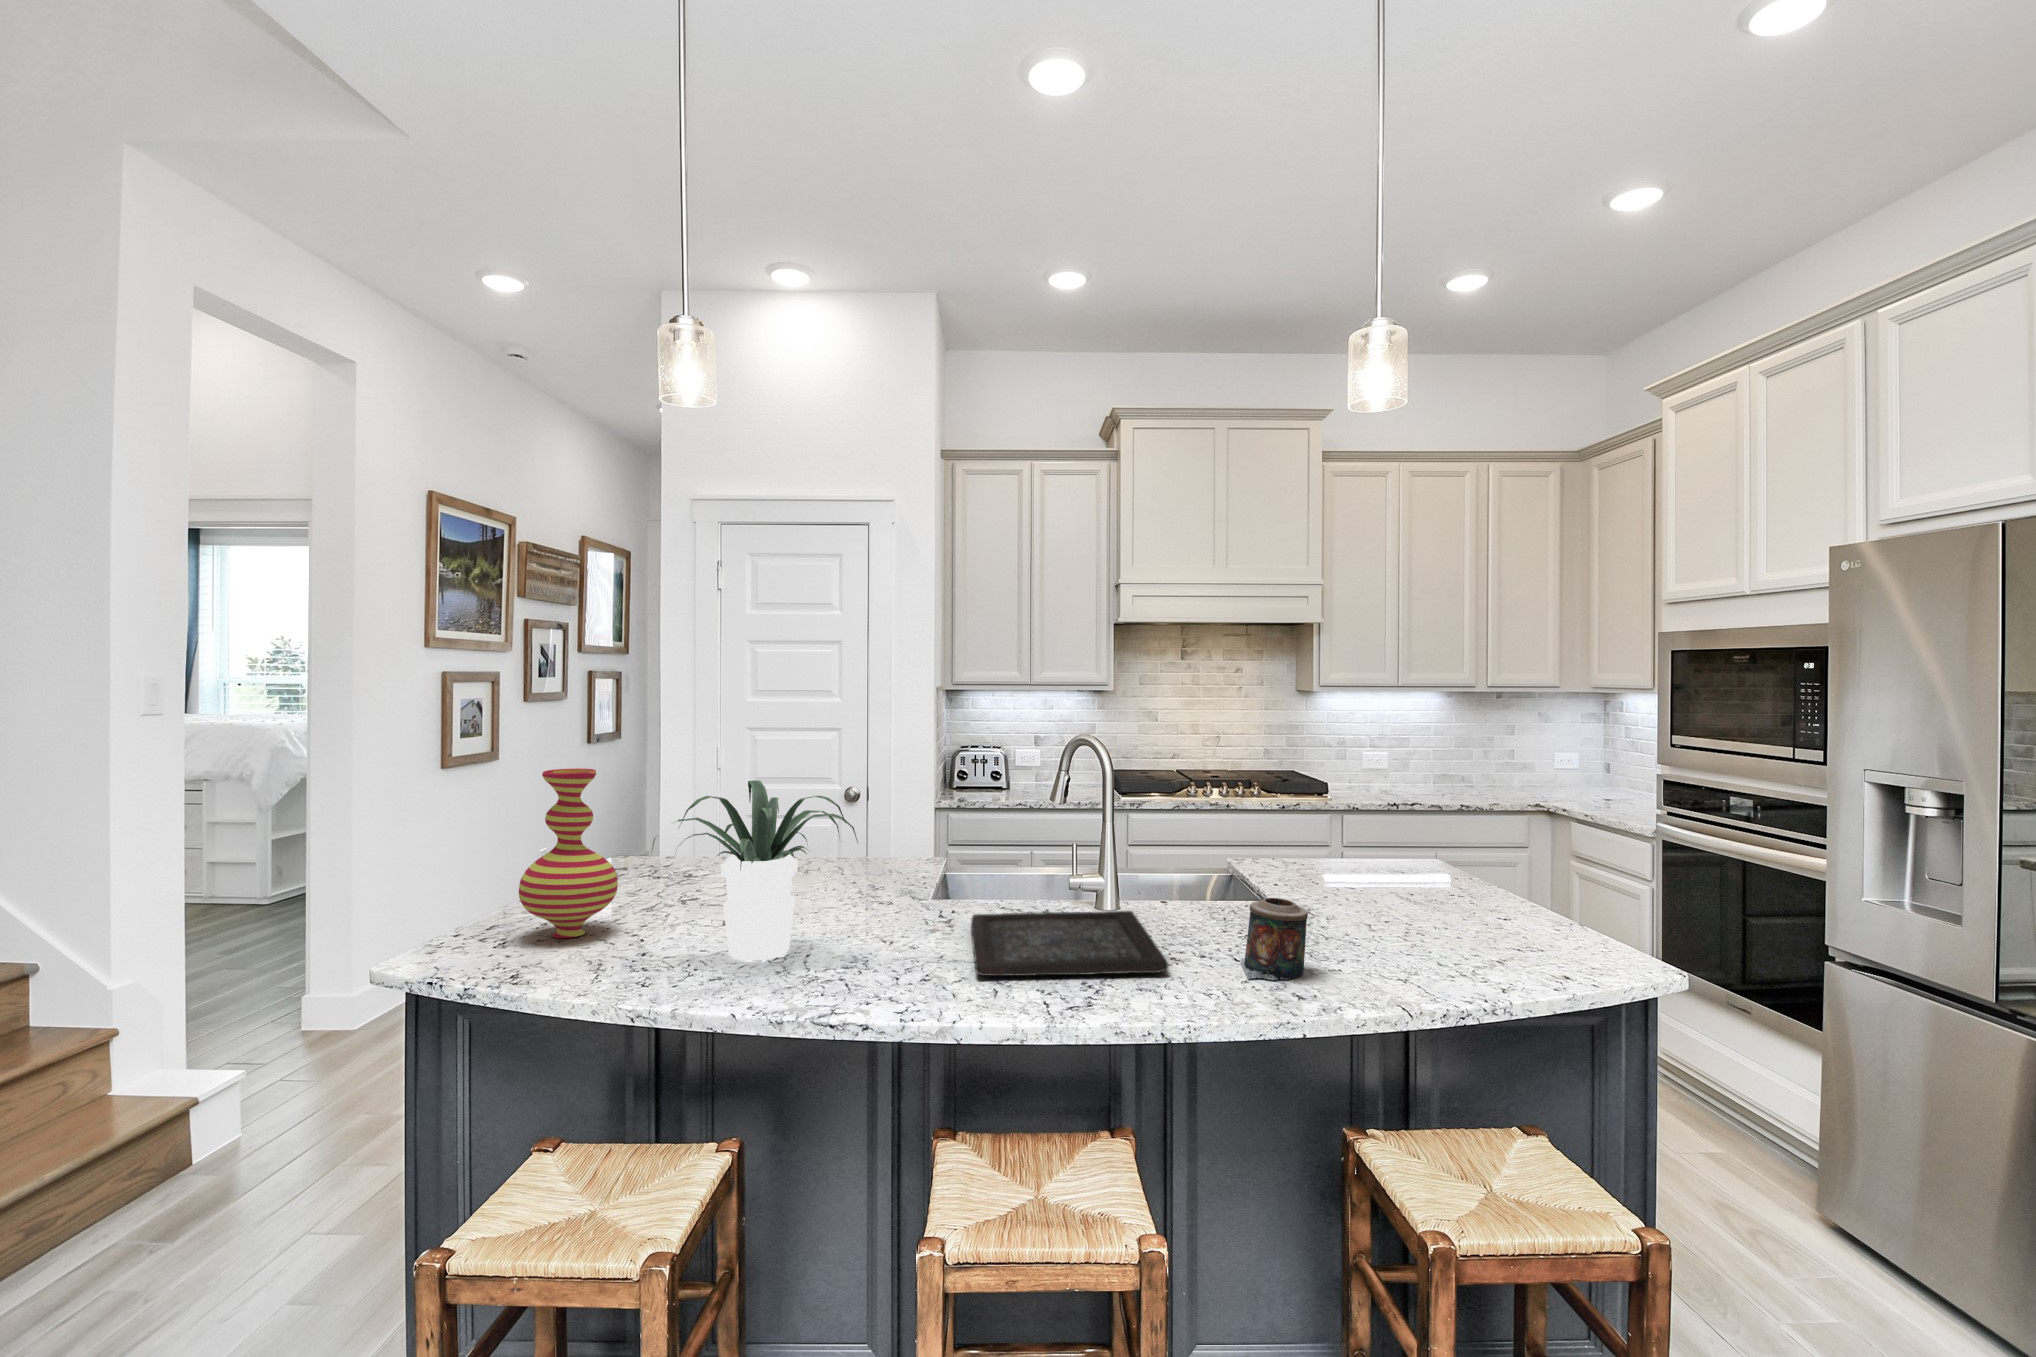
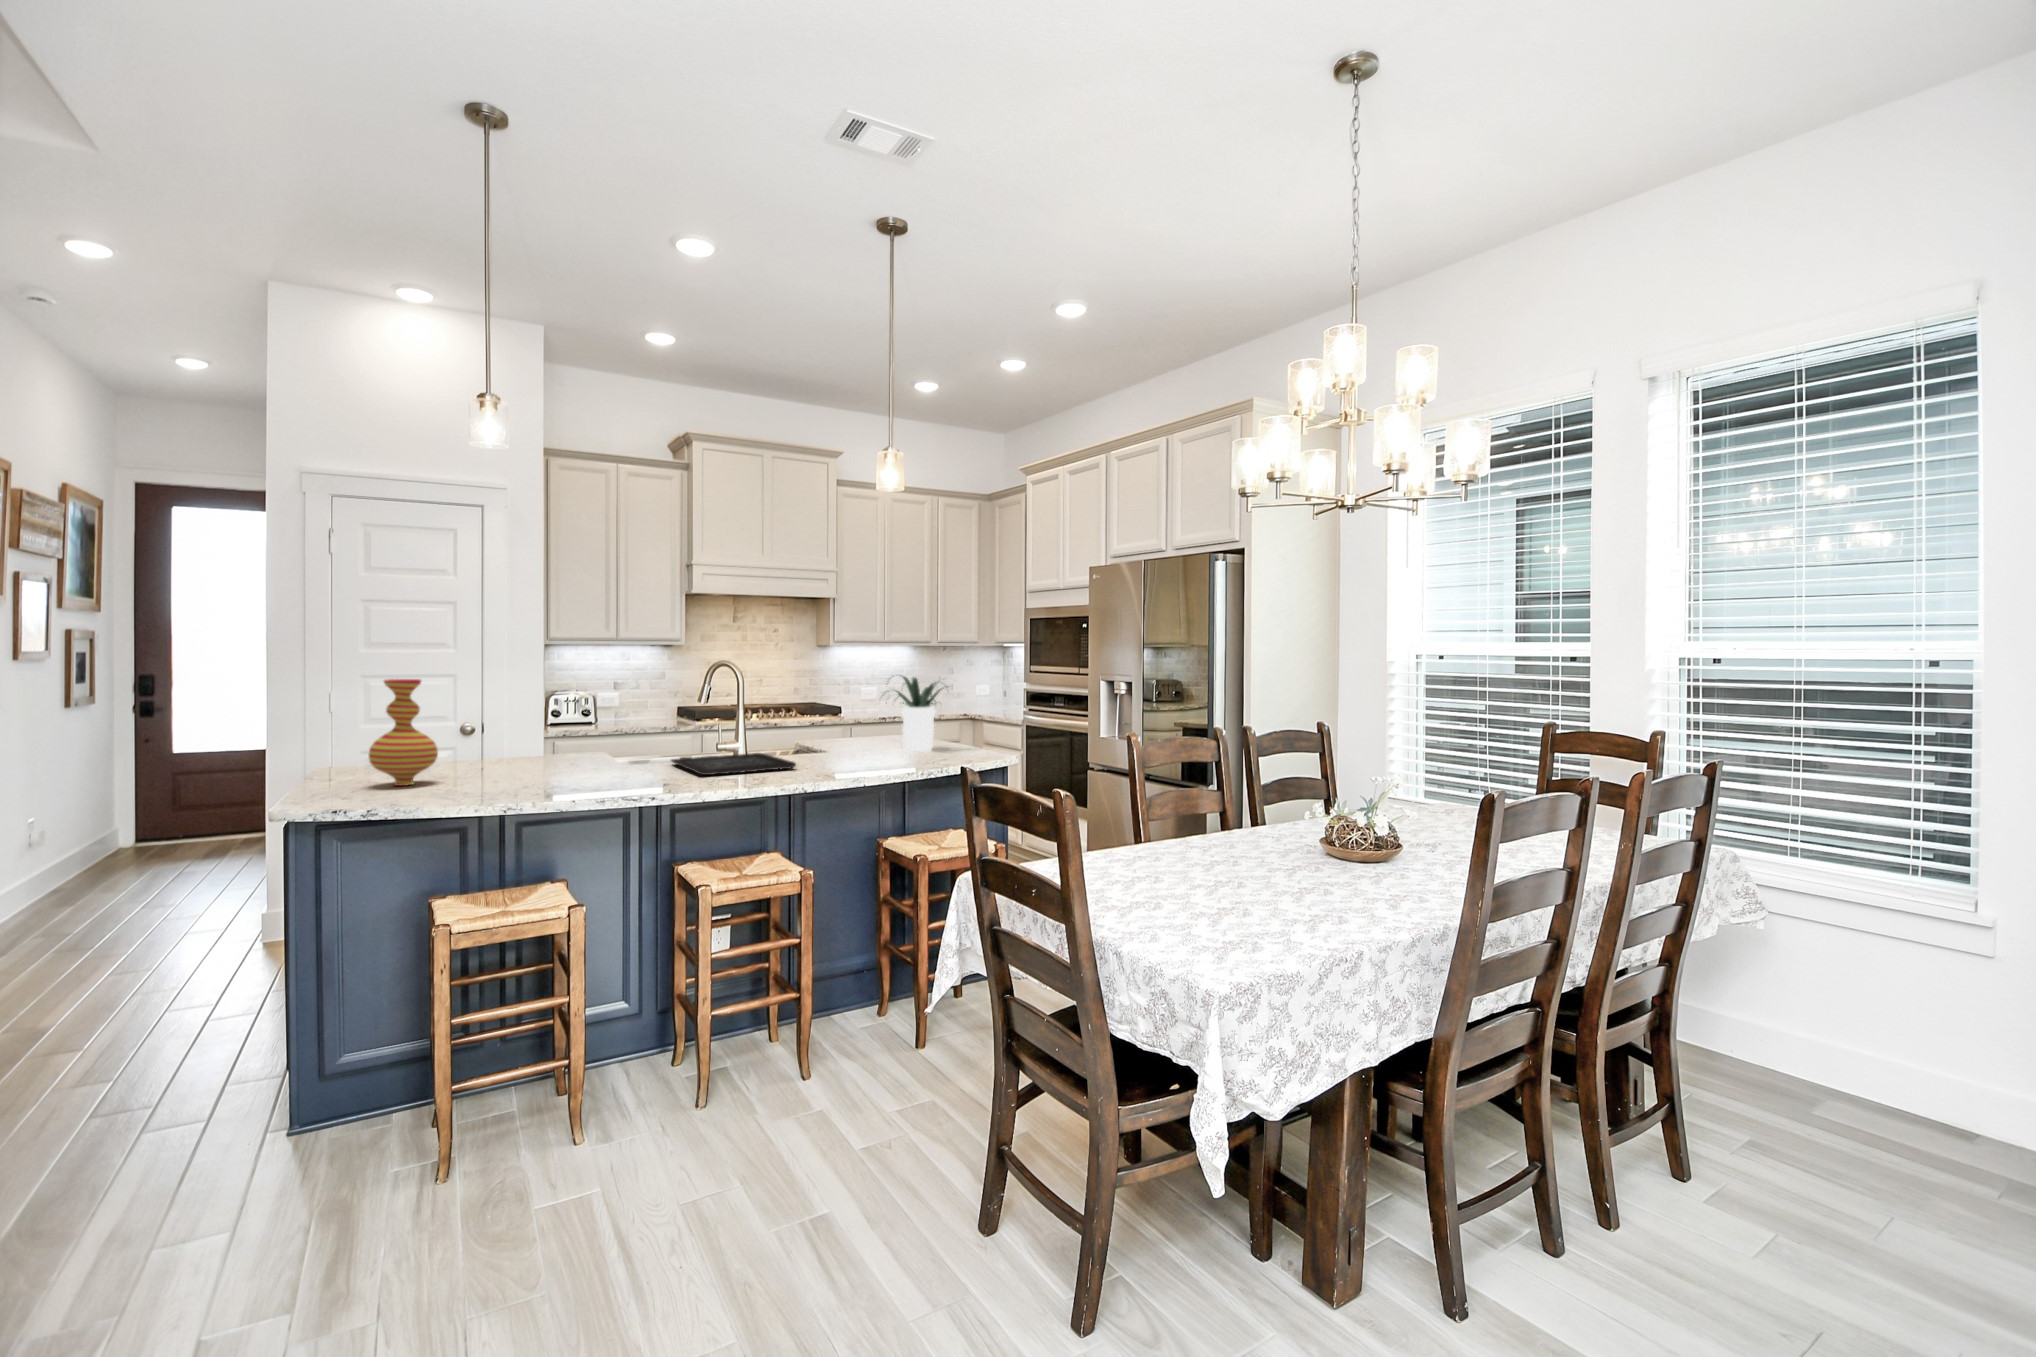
potted plant: present [652,780,858,961] -> present [885,676,948,752]
candle: present [1241,898,1308,980] -> none [828,731,861,767]

